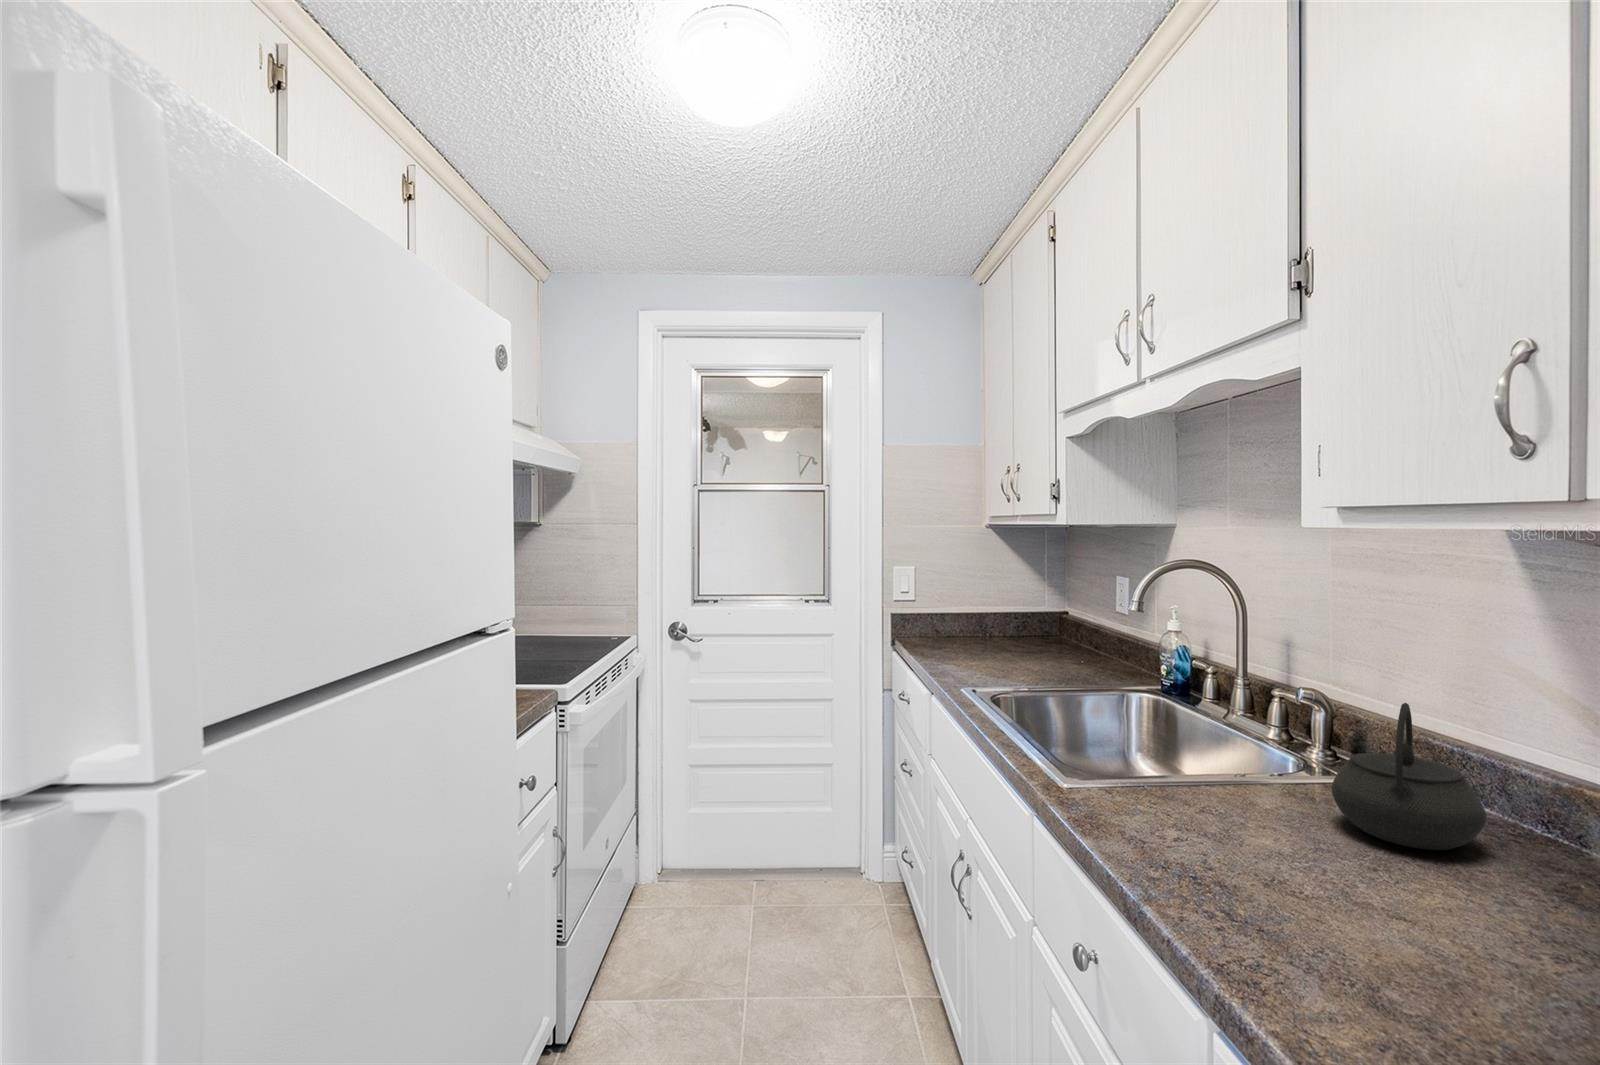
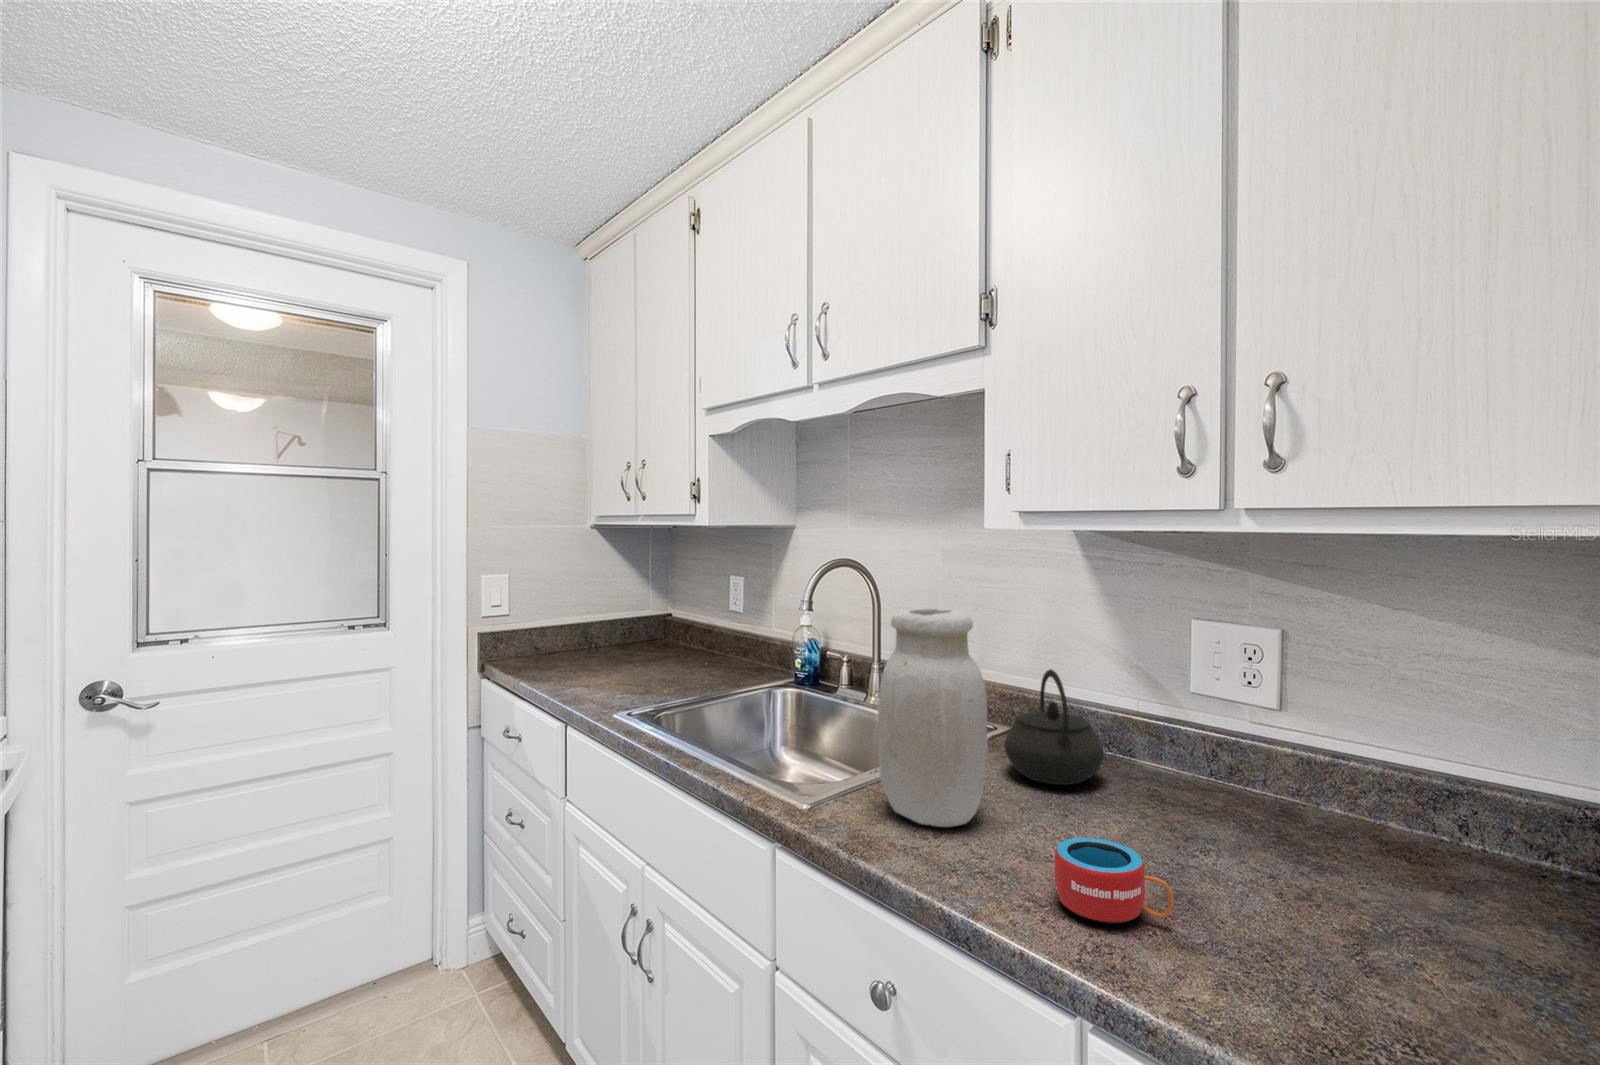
jar: none [1128,613,1255,847] -> present [878,608,988,827]
mug: none [1244,876,1381,990] -> present [1055,838,1174,924]

